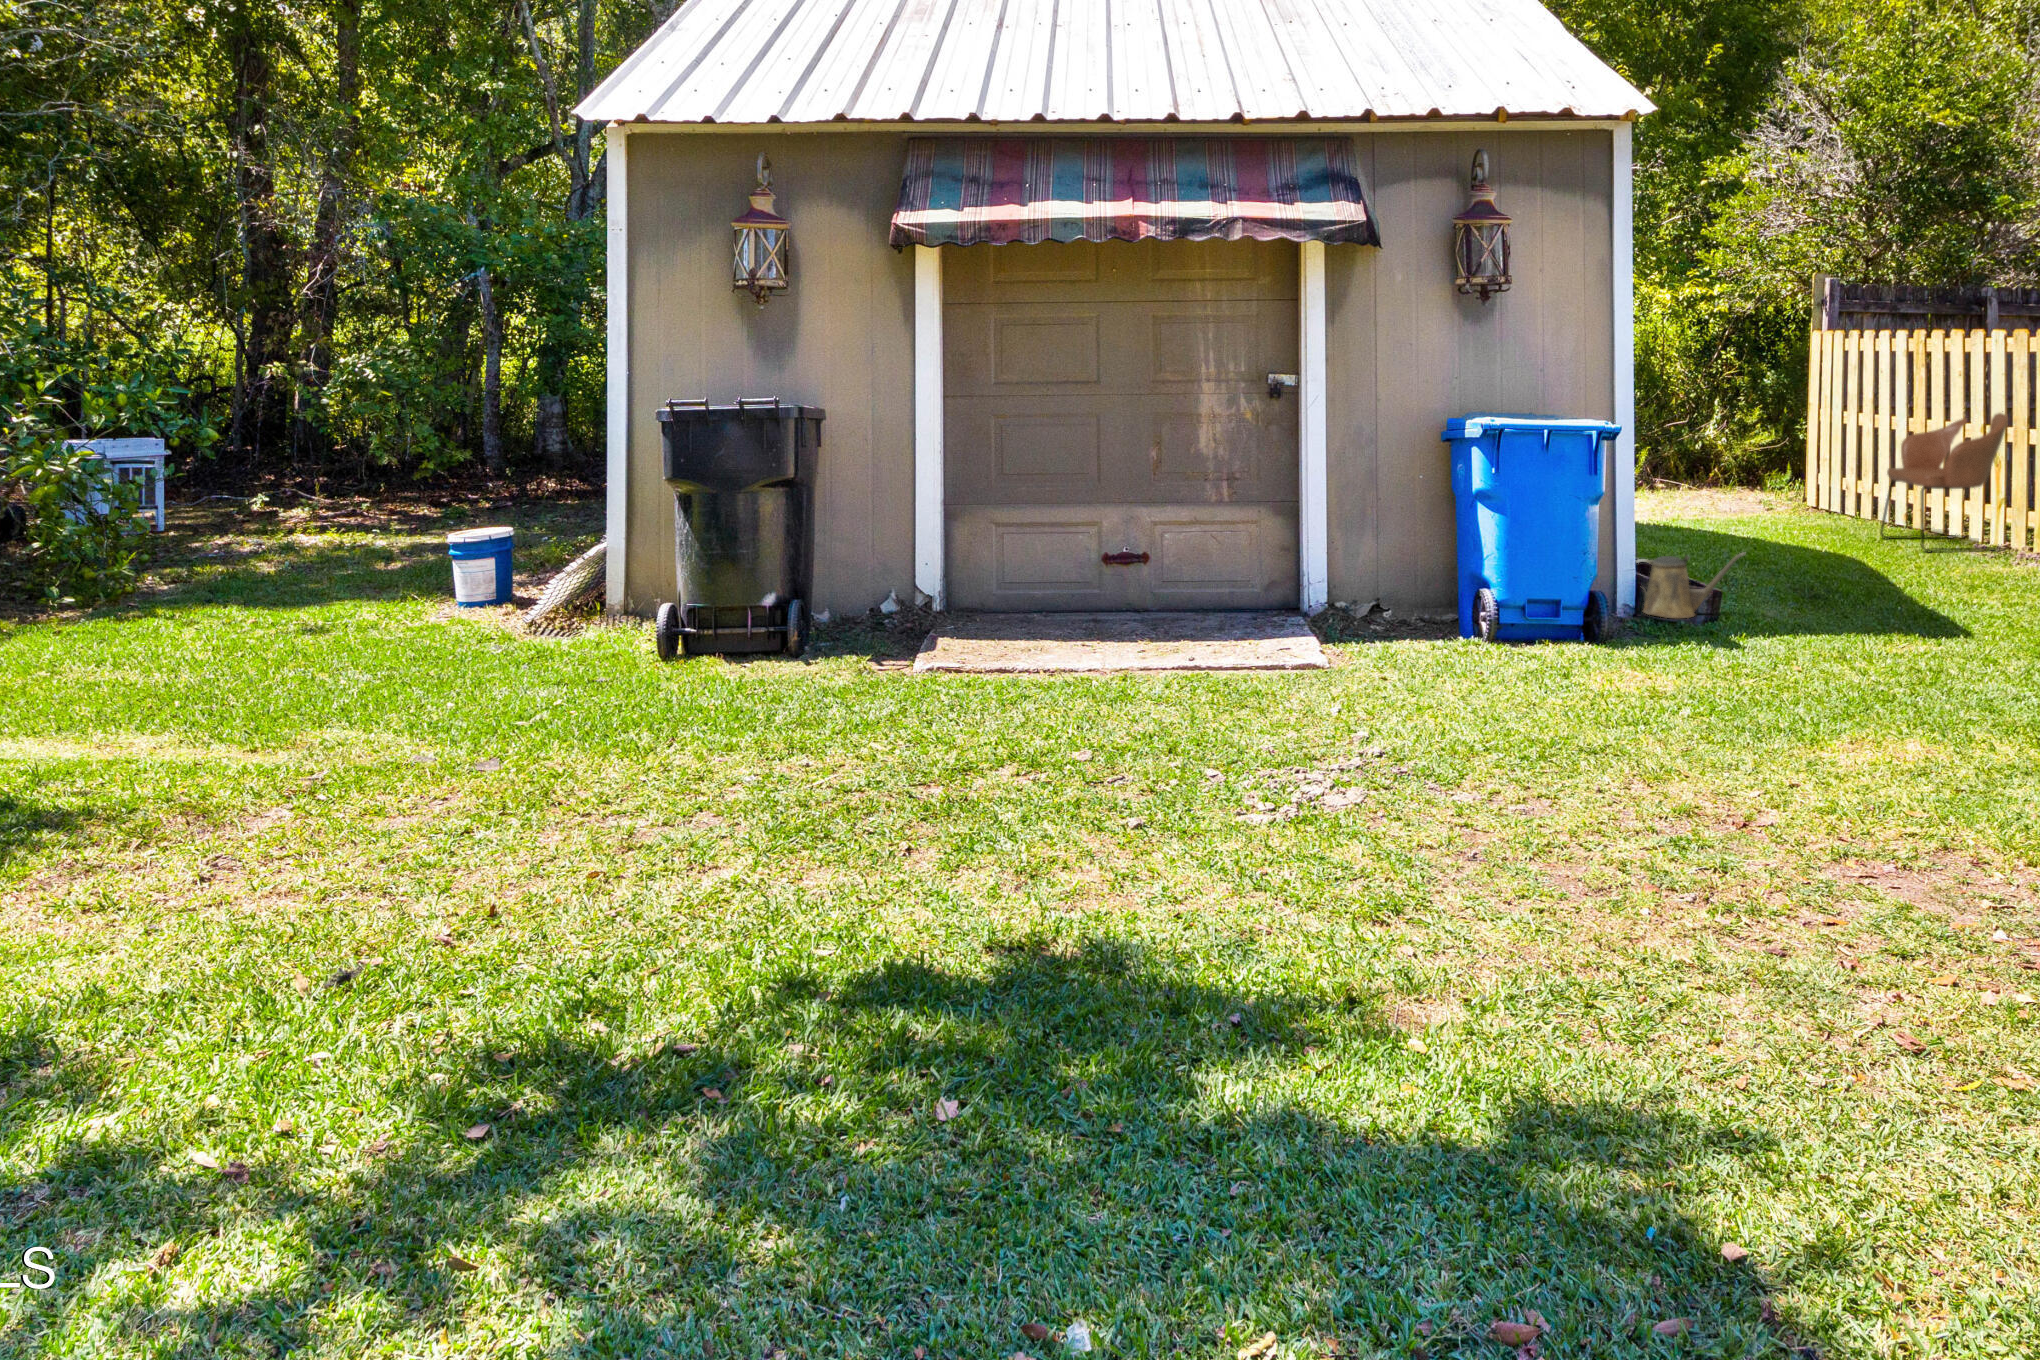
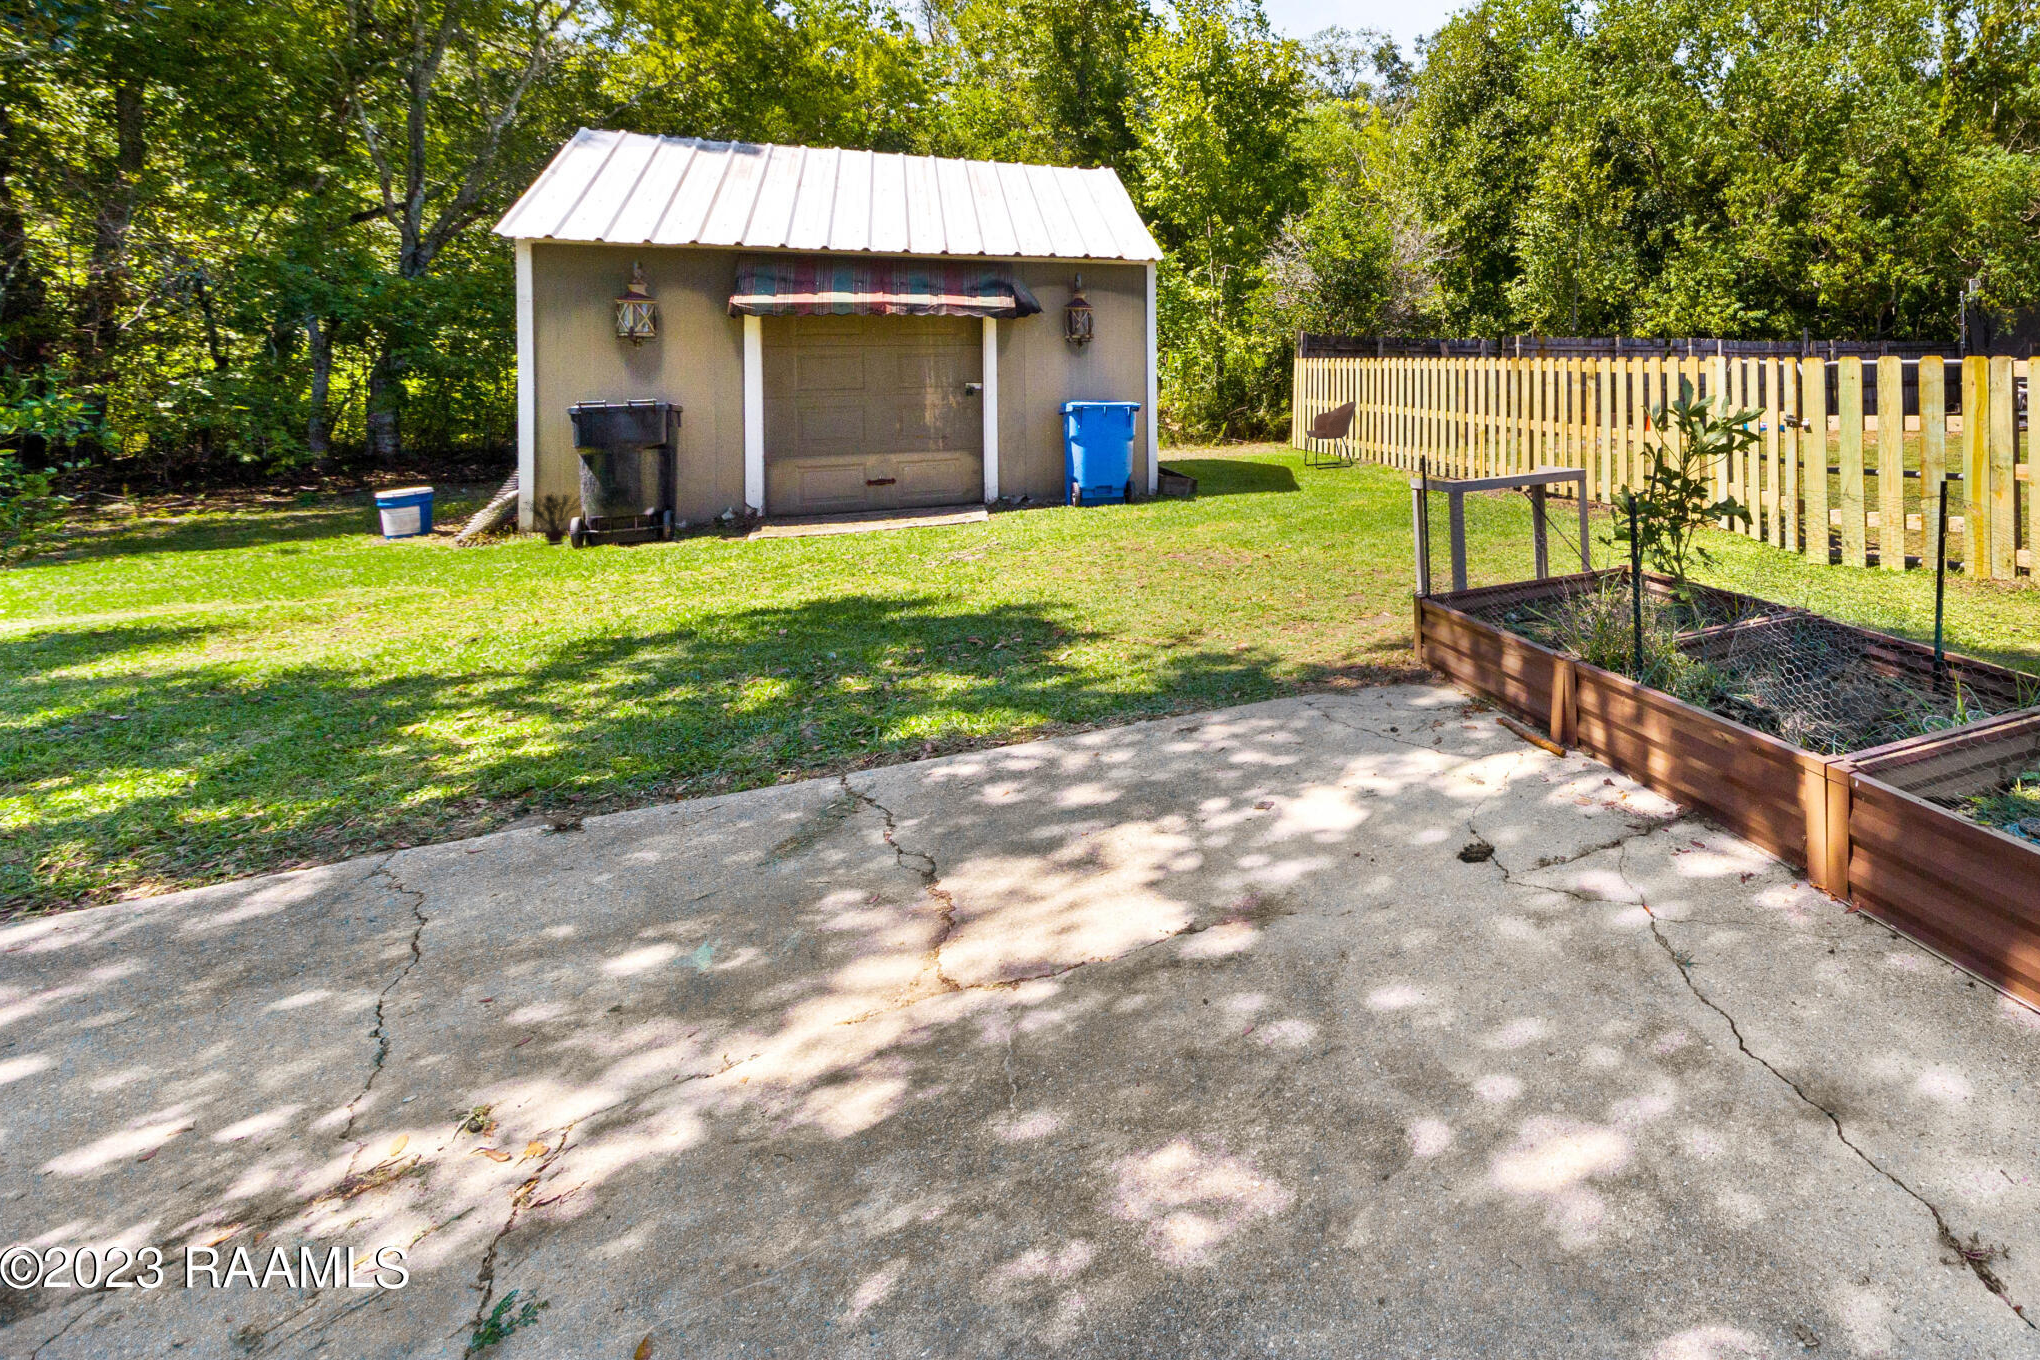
watering can: present [1636,553,1745,618] -> none [1150,464,1203,497]
potted plant: none [586,558,685,653] -> present [525,492,585,544]

